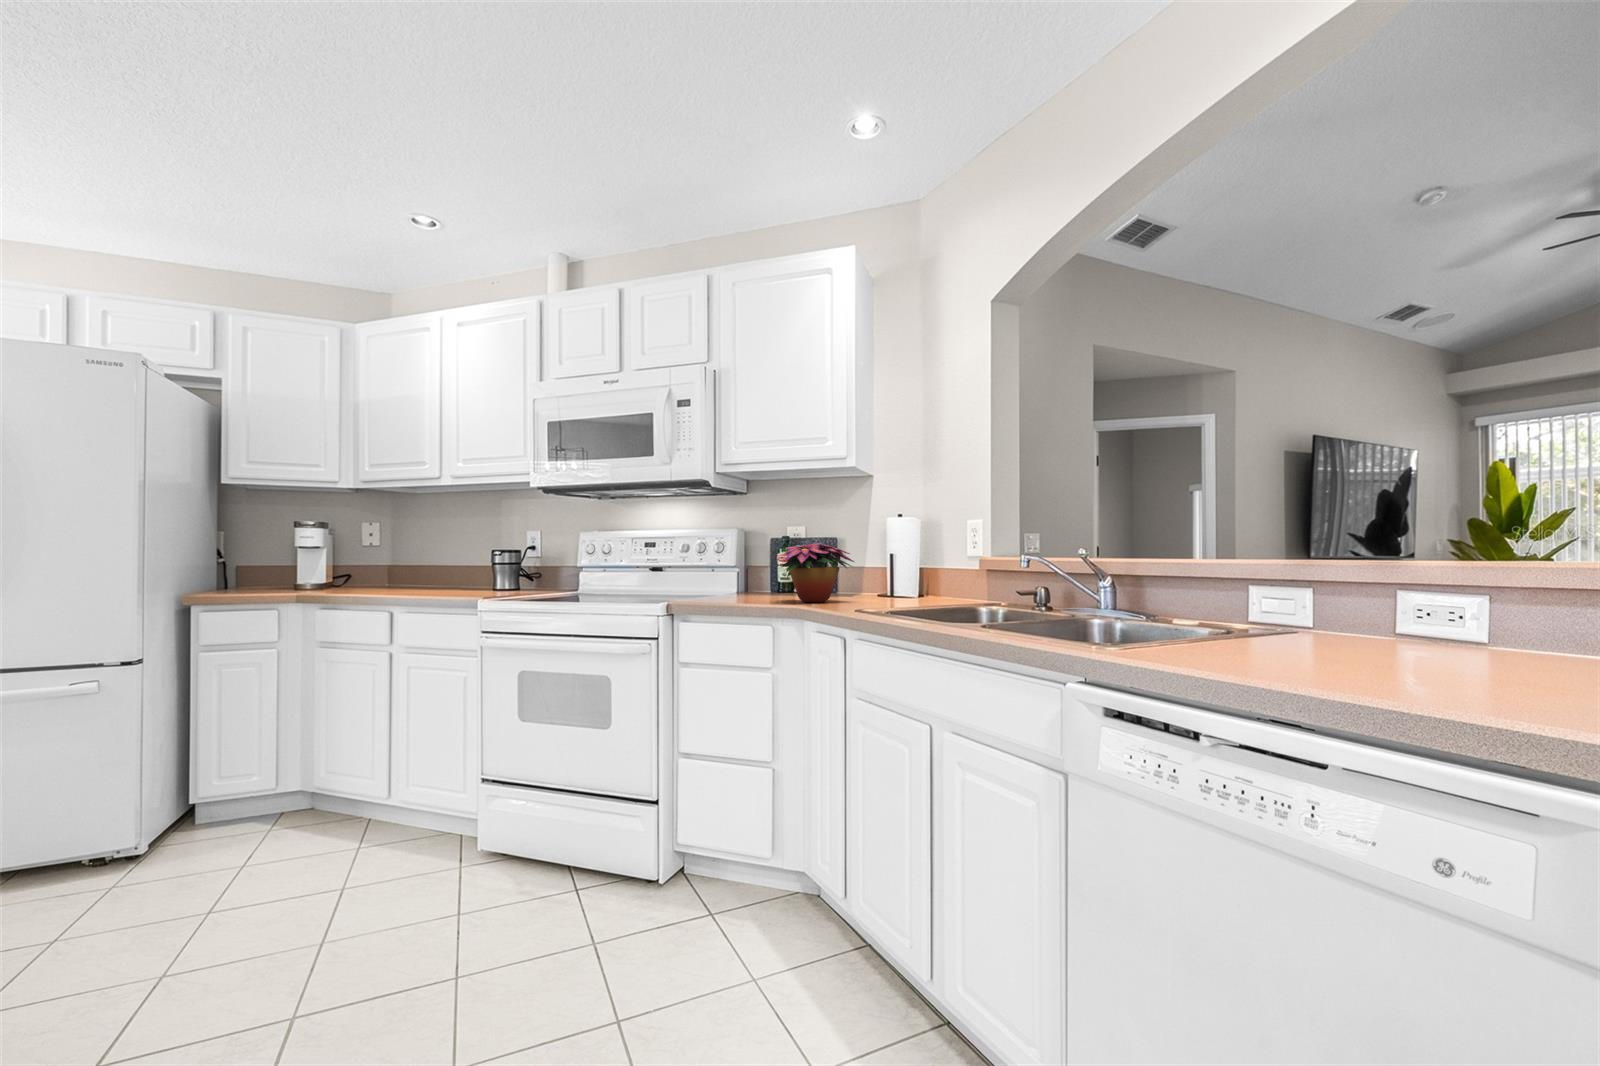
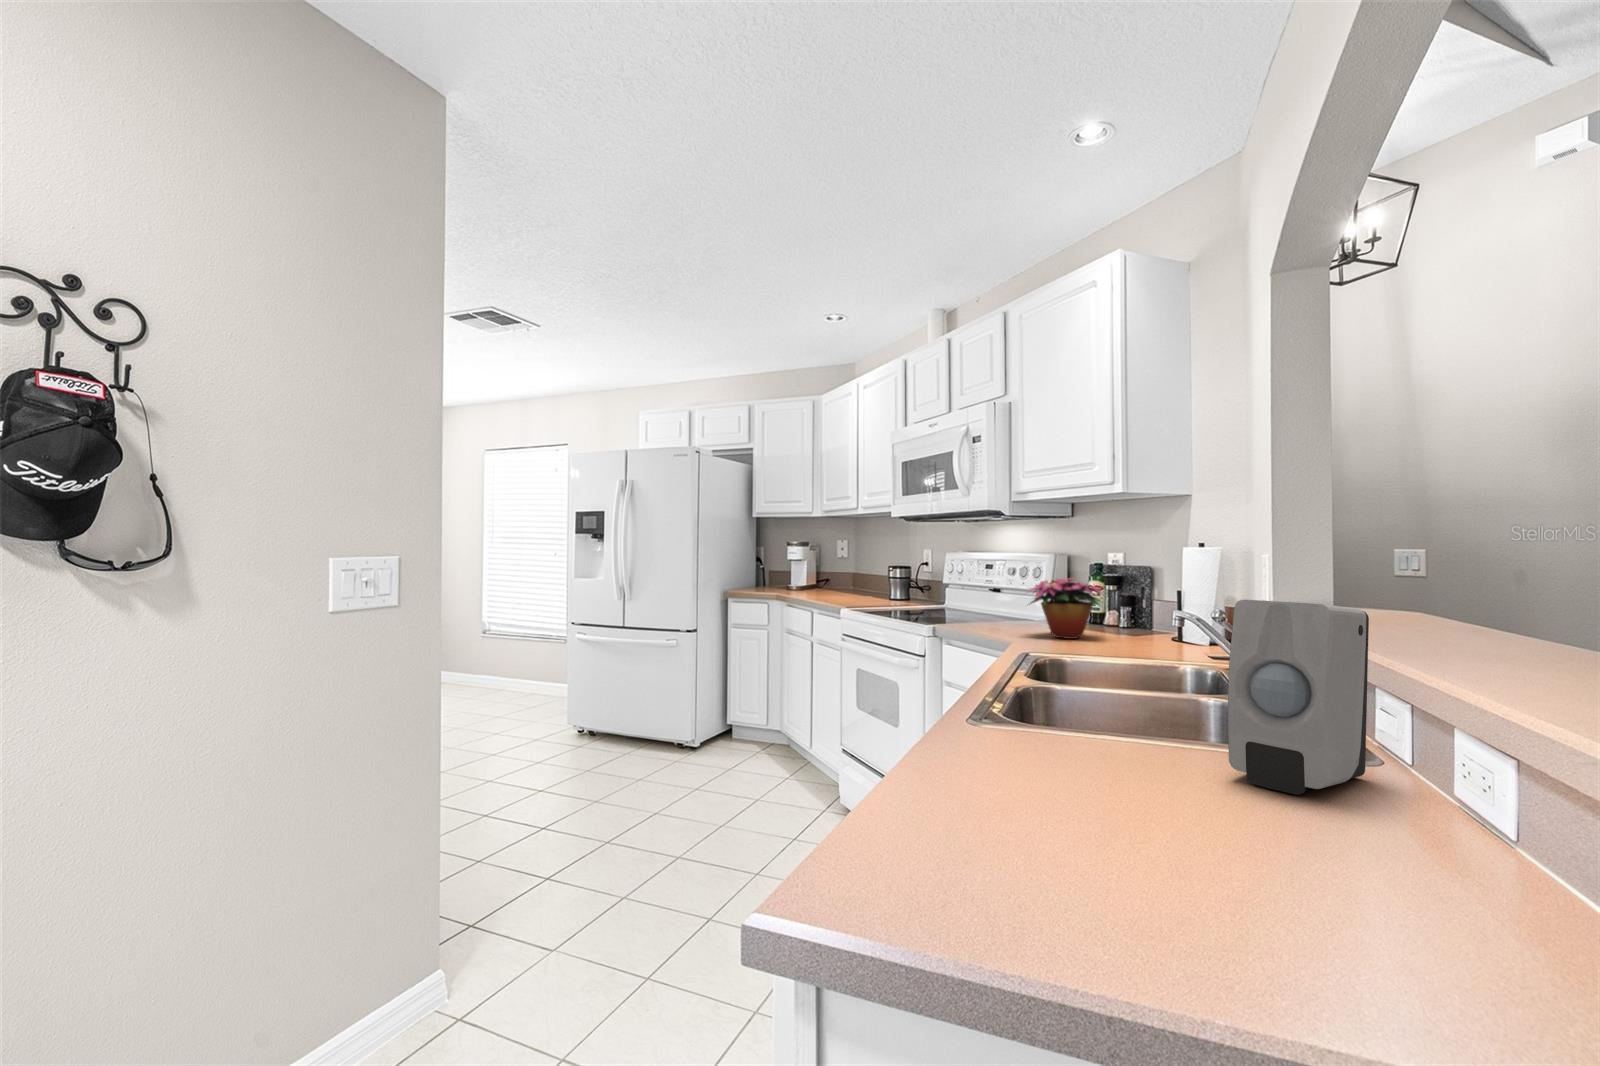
soap dispenser: none [1285,504,1418,647] -> present [1228,600,1369,795]

